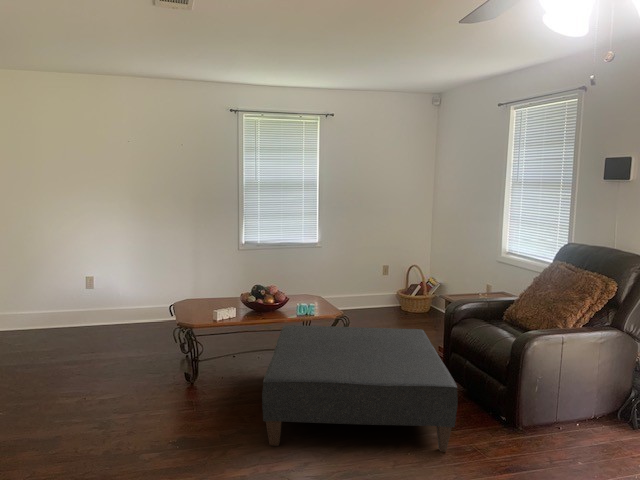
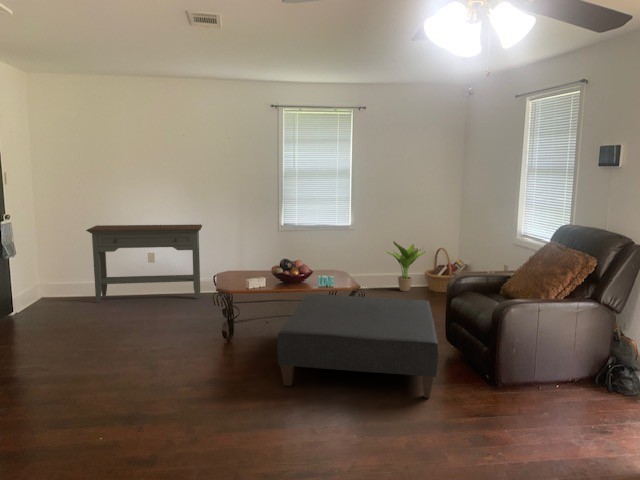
console table: none [5,243,150,340] -> present [86,224,202,303]
potted plant: none [355,259,398,314] -> present [386,242,425,291]

